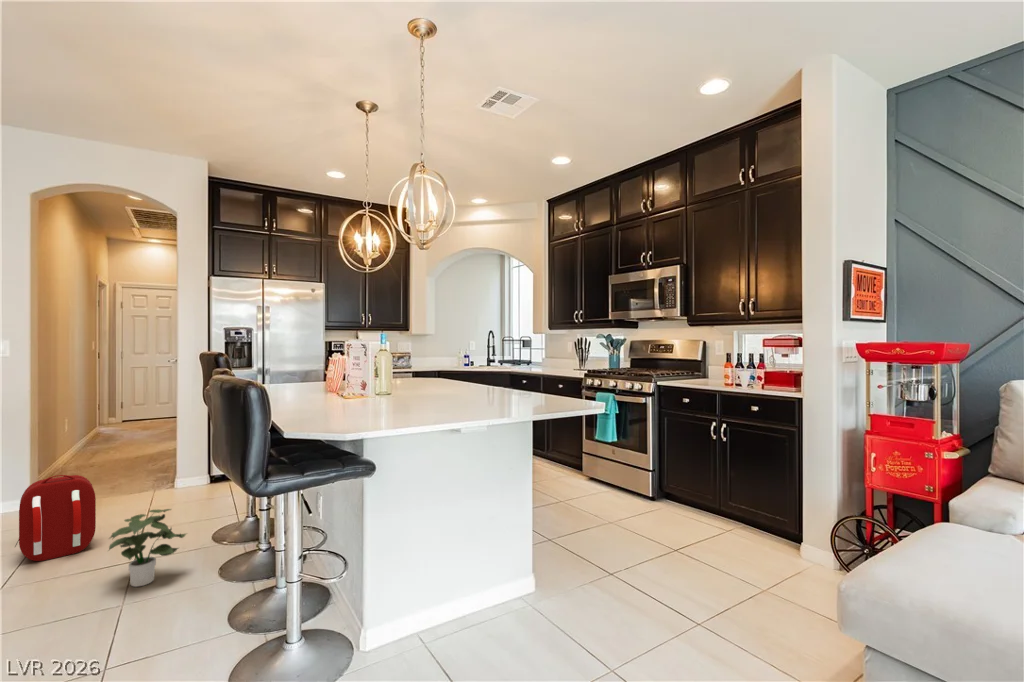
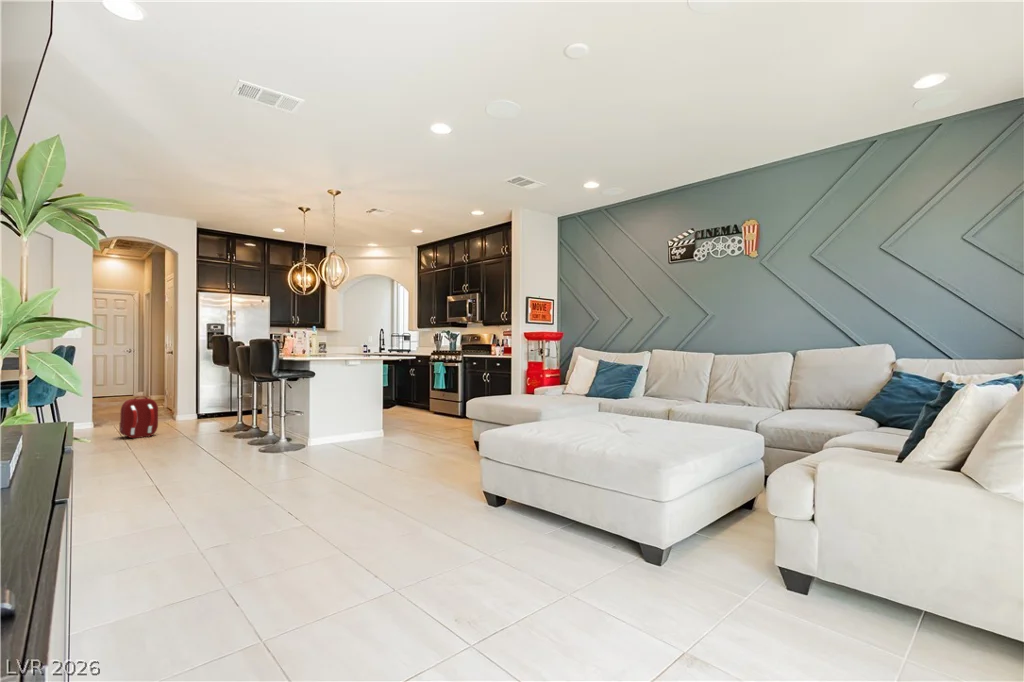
potted plant: present [109,509,186,587] -> none [179,408,216,442]

